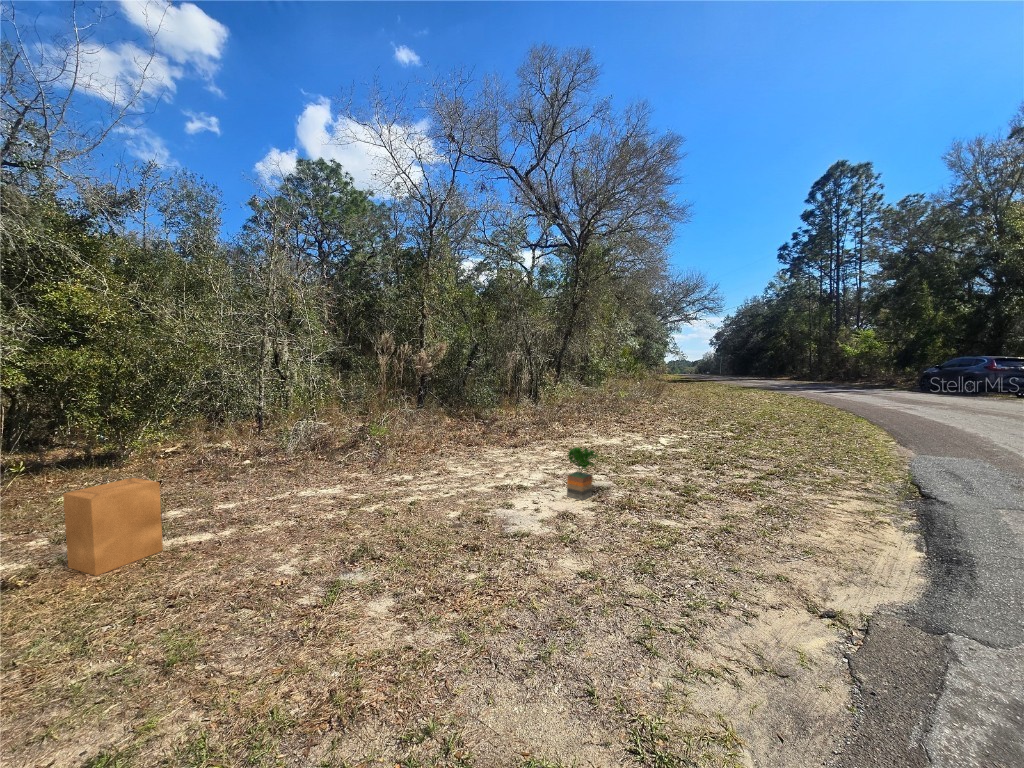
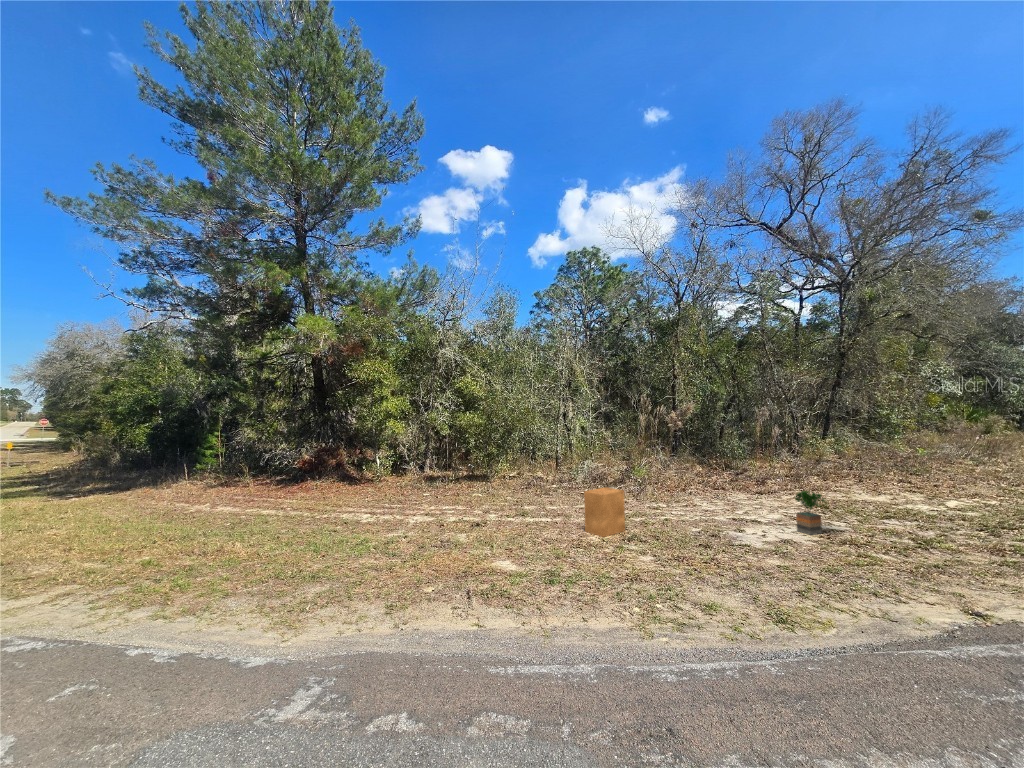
cardboard box: present [63,478,163,576] -> present [584,487,625,537]

